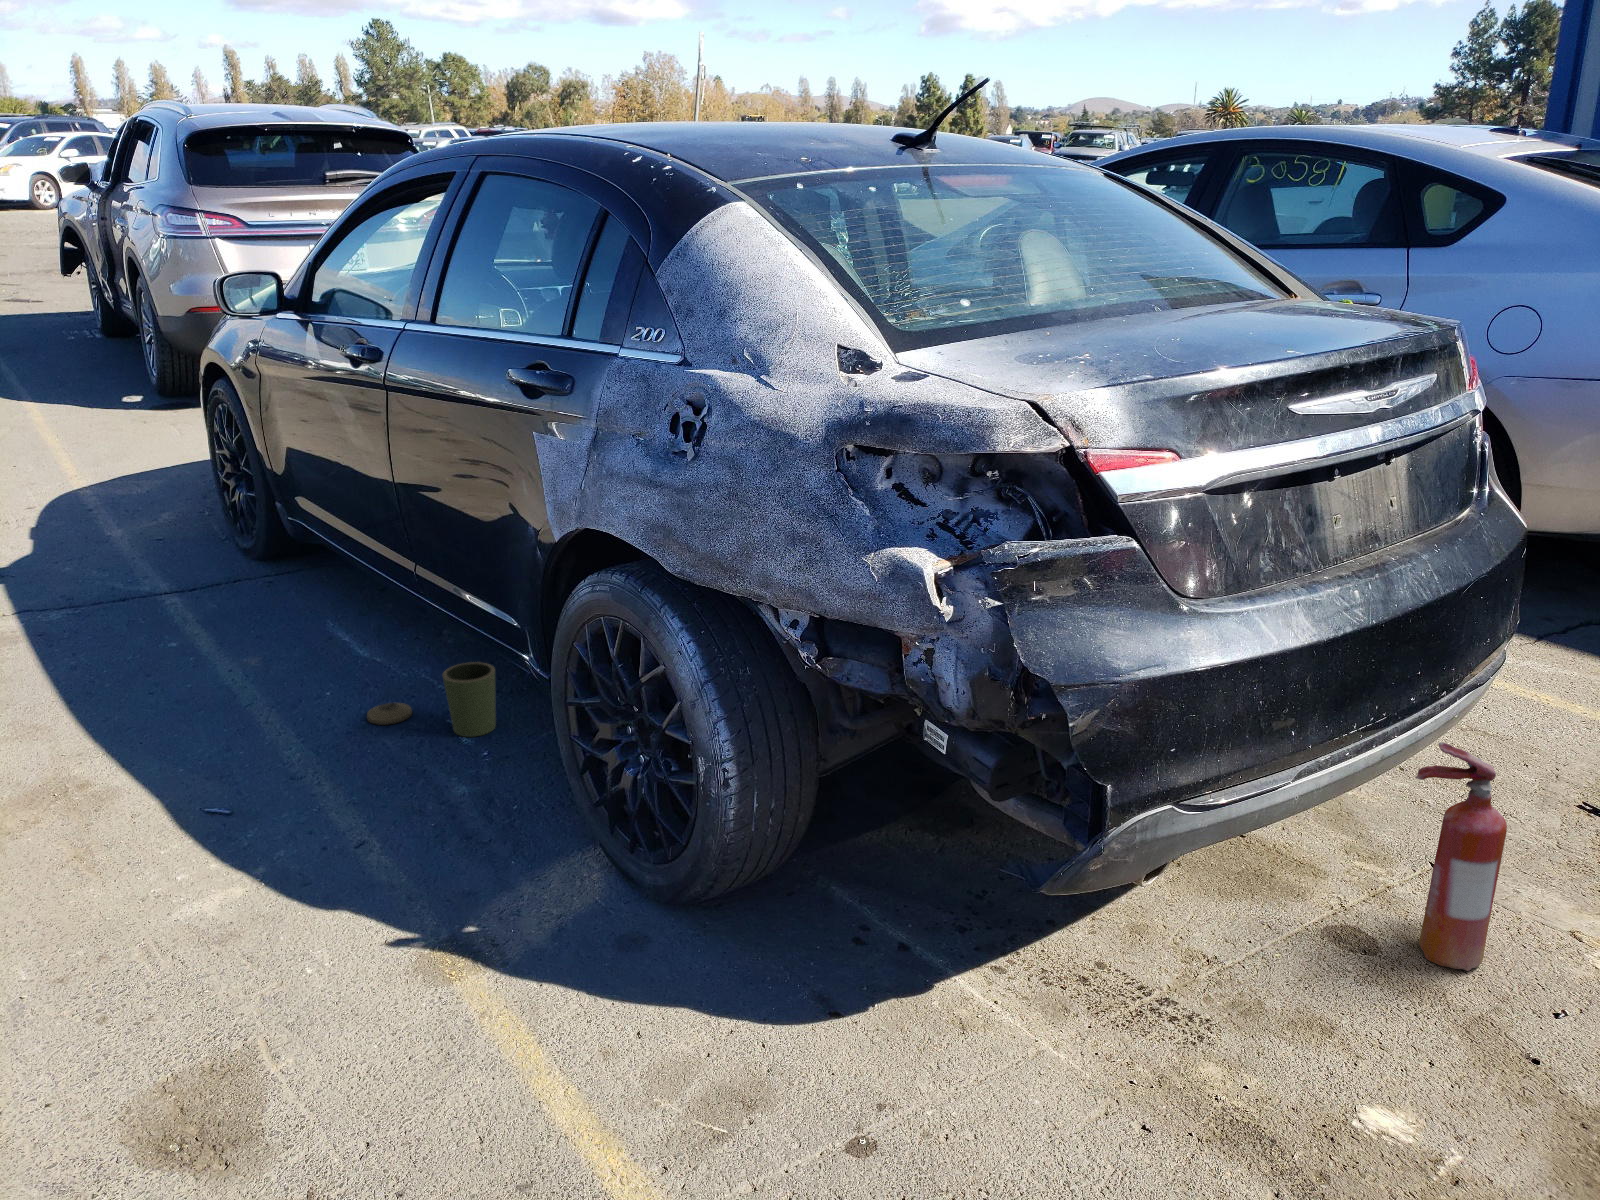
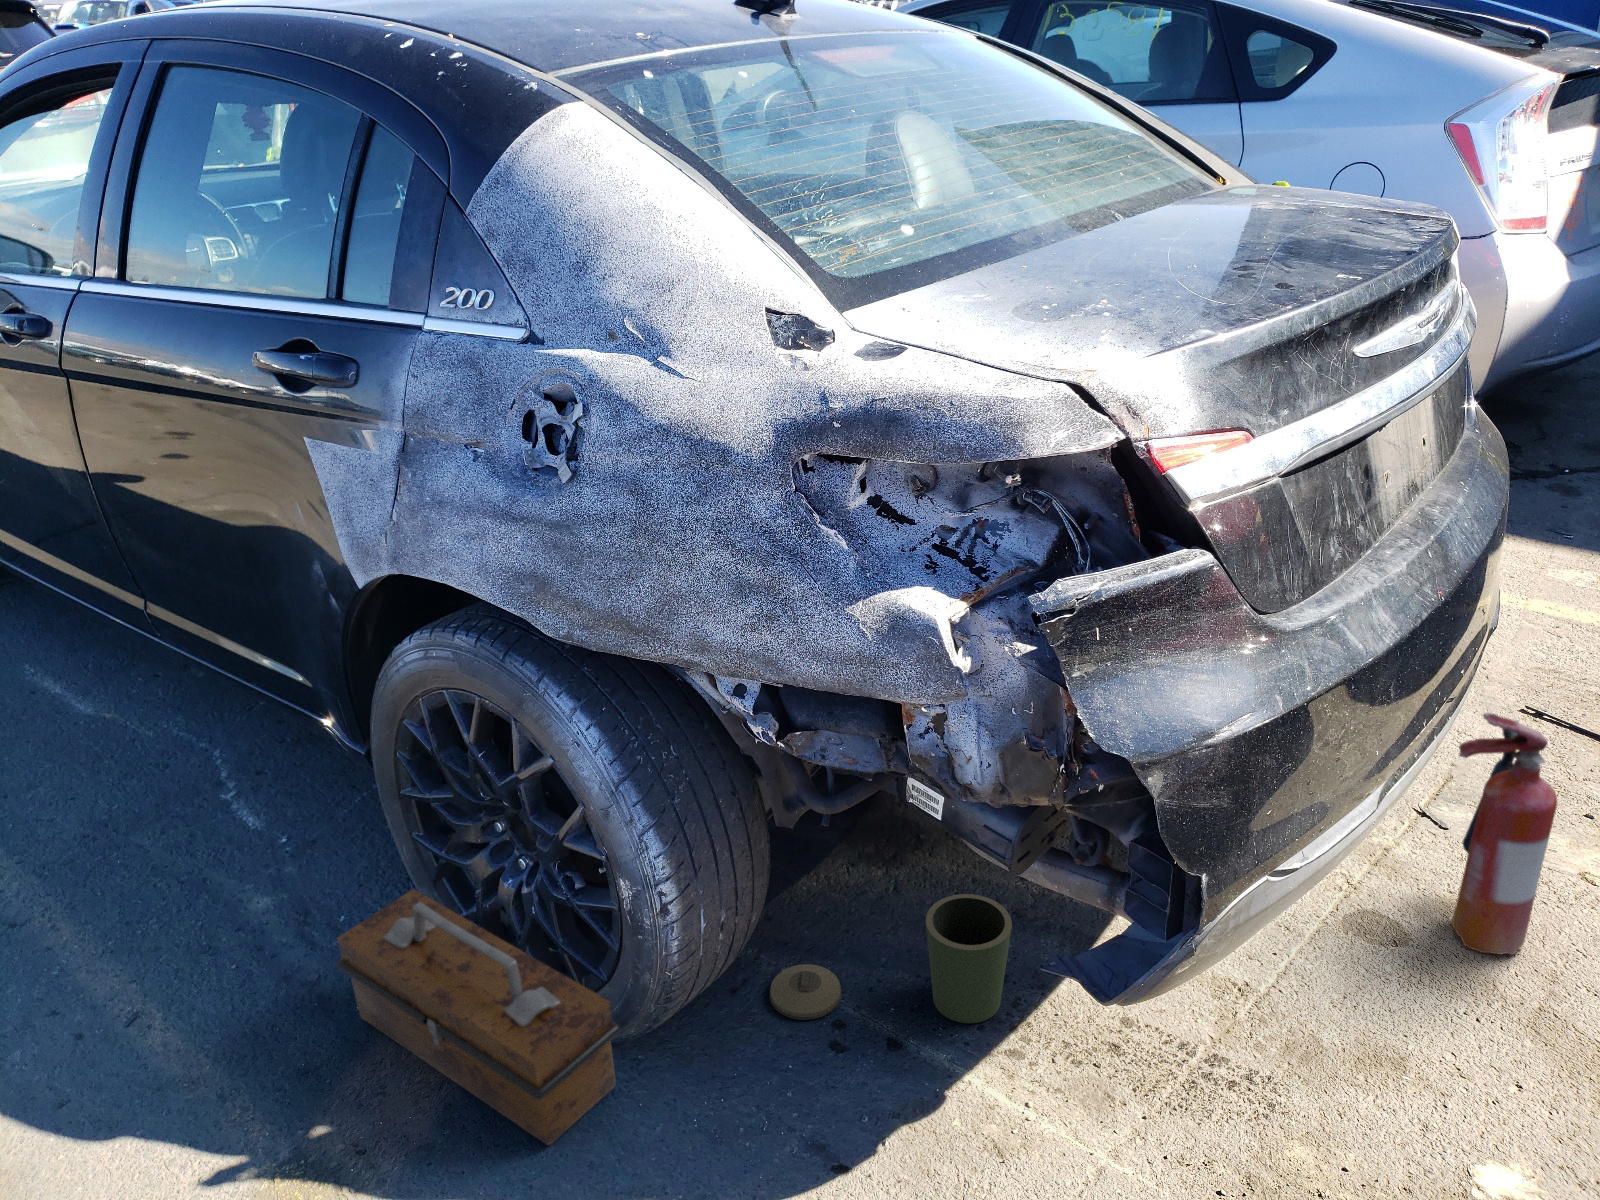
trash can: present [367,662,496,737] -> present [770,894,1012,1023]
toolbox: none [497,782,690,969] -> present [336,889,621,1145]

